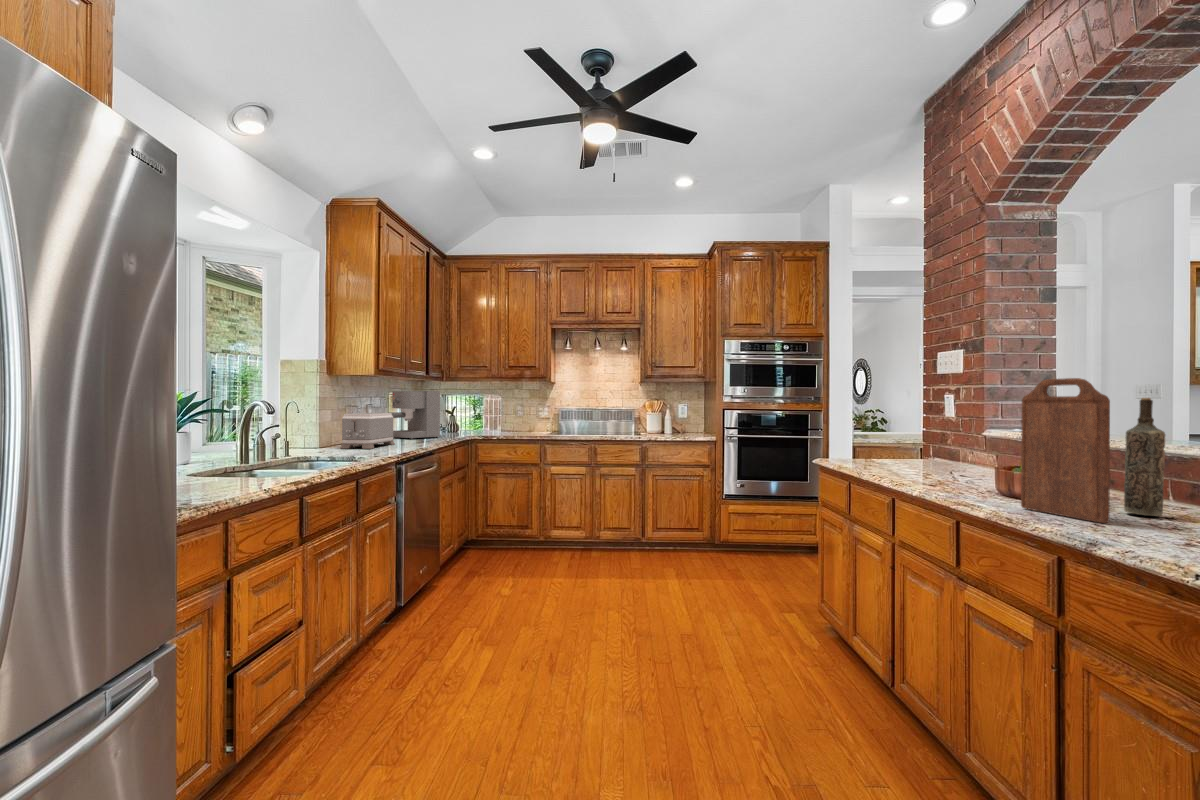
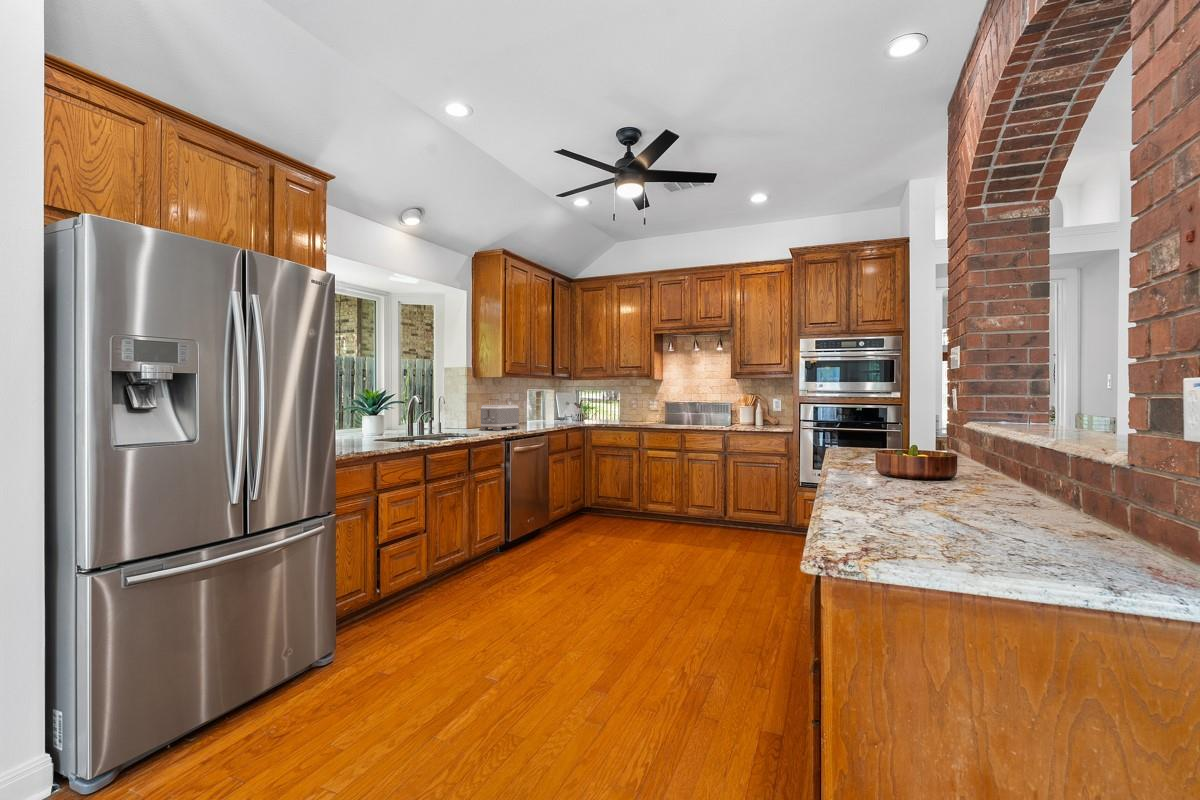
cutting board: present [1021,378,1110,523] -> none [859,373,888,483]
coffee maker: present [390,391,440,439] -> none [519,388,561,425]
bottle: present [1124,398,1165,516] -> none [932,388,960,483]

